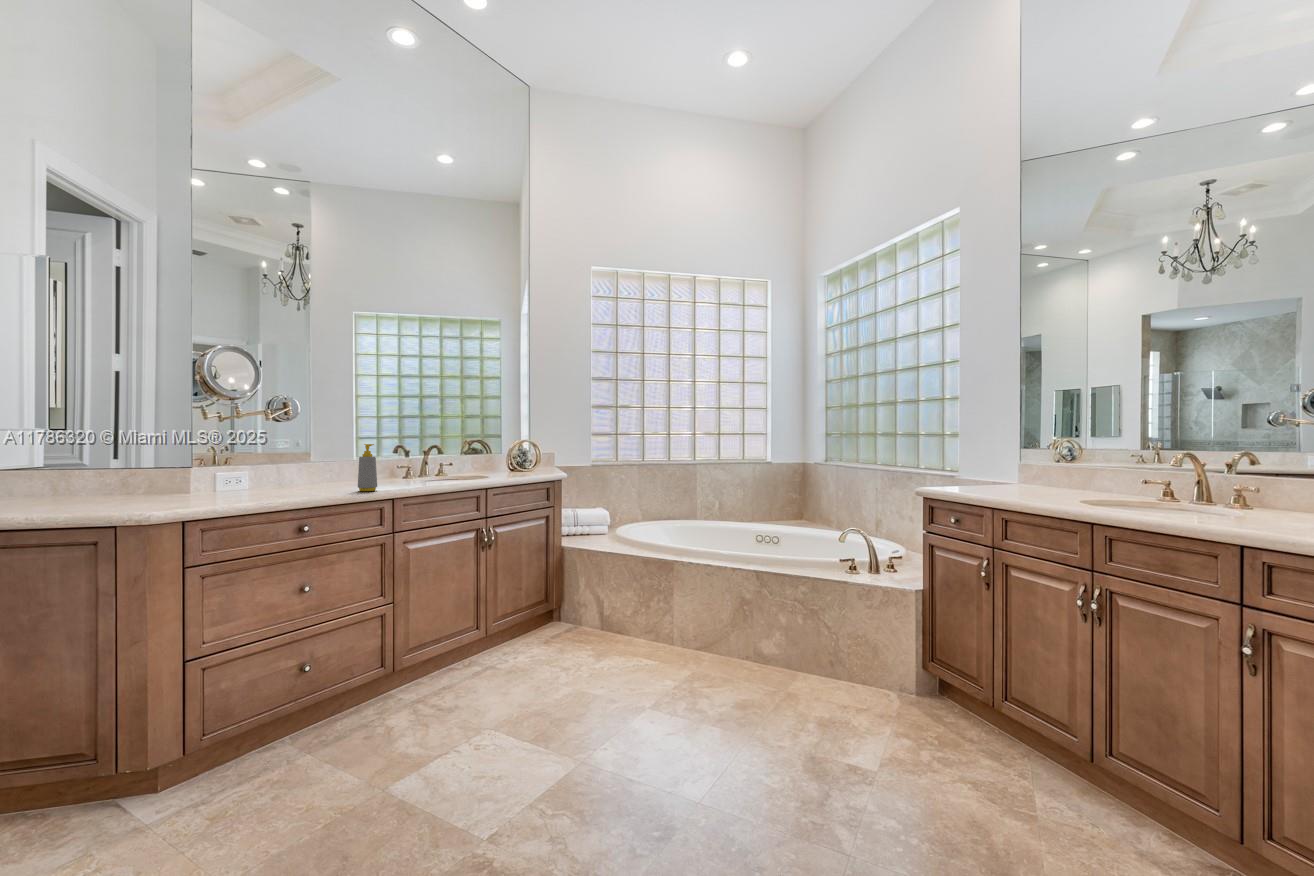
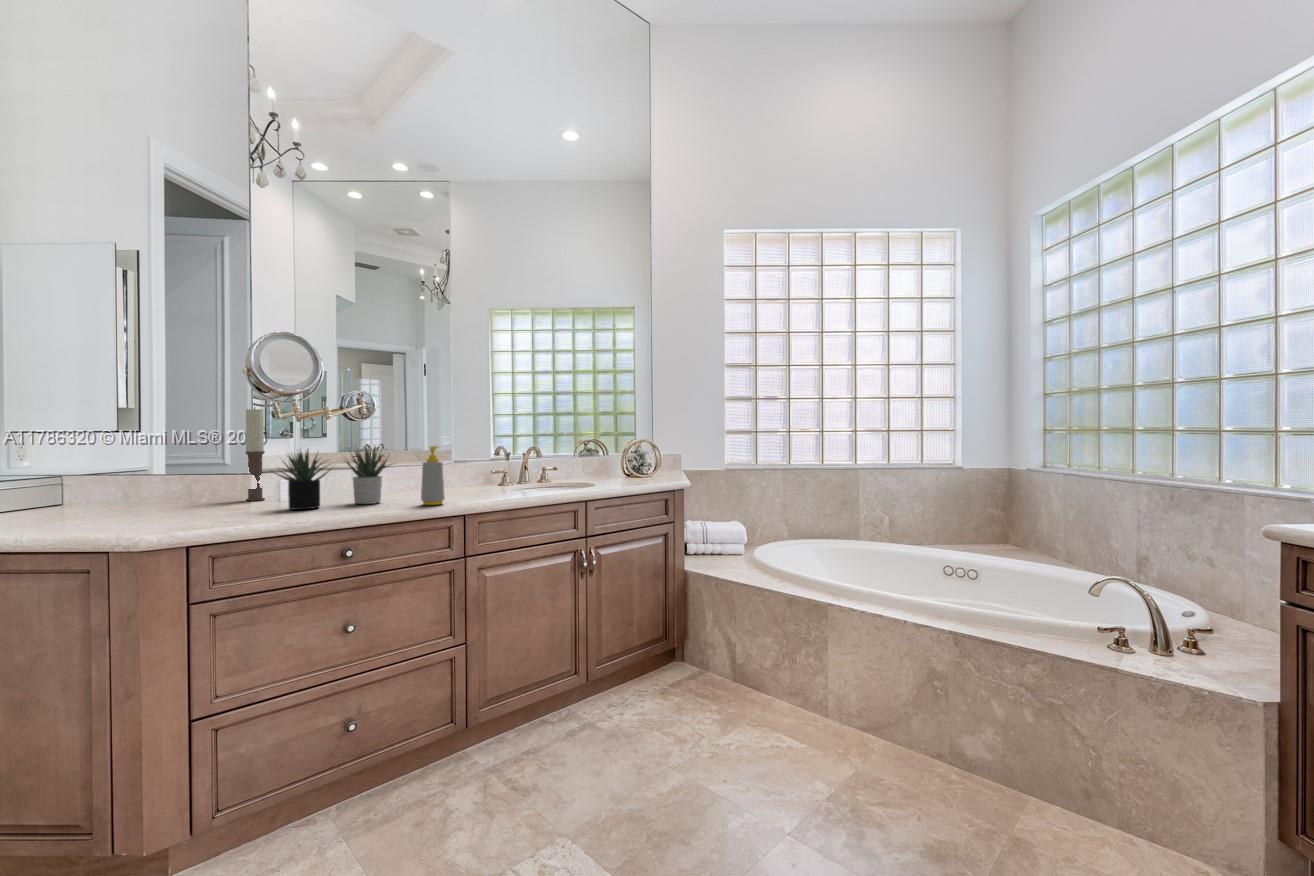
candle: none [186,410,203,491] -> present [245,407,265,501]
succulent plant: none [227,439,332,496] -> present [275,446,389,510]

